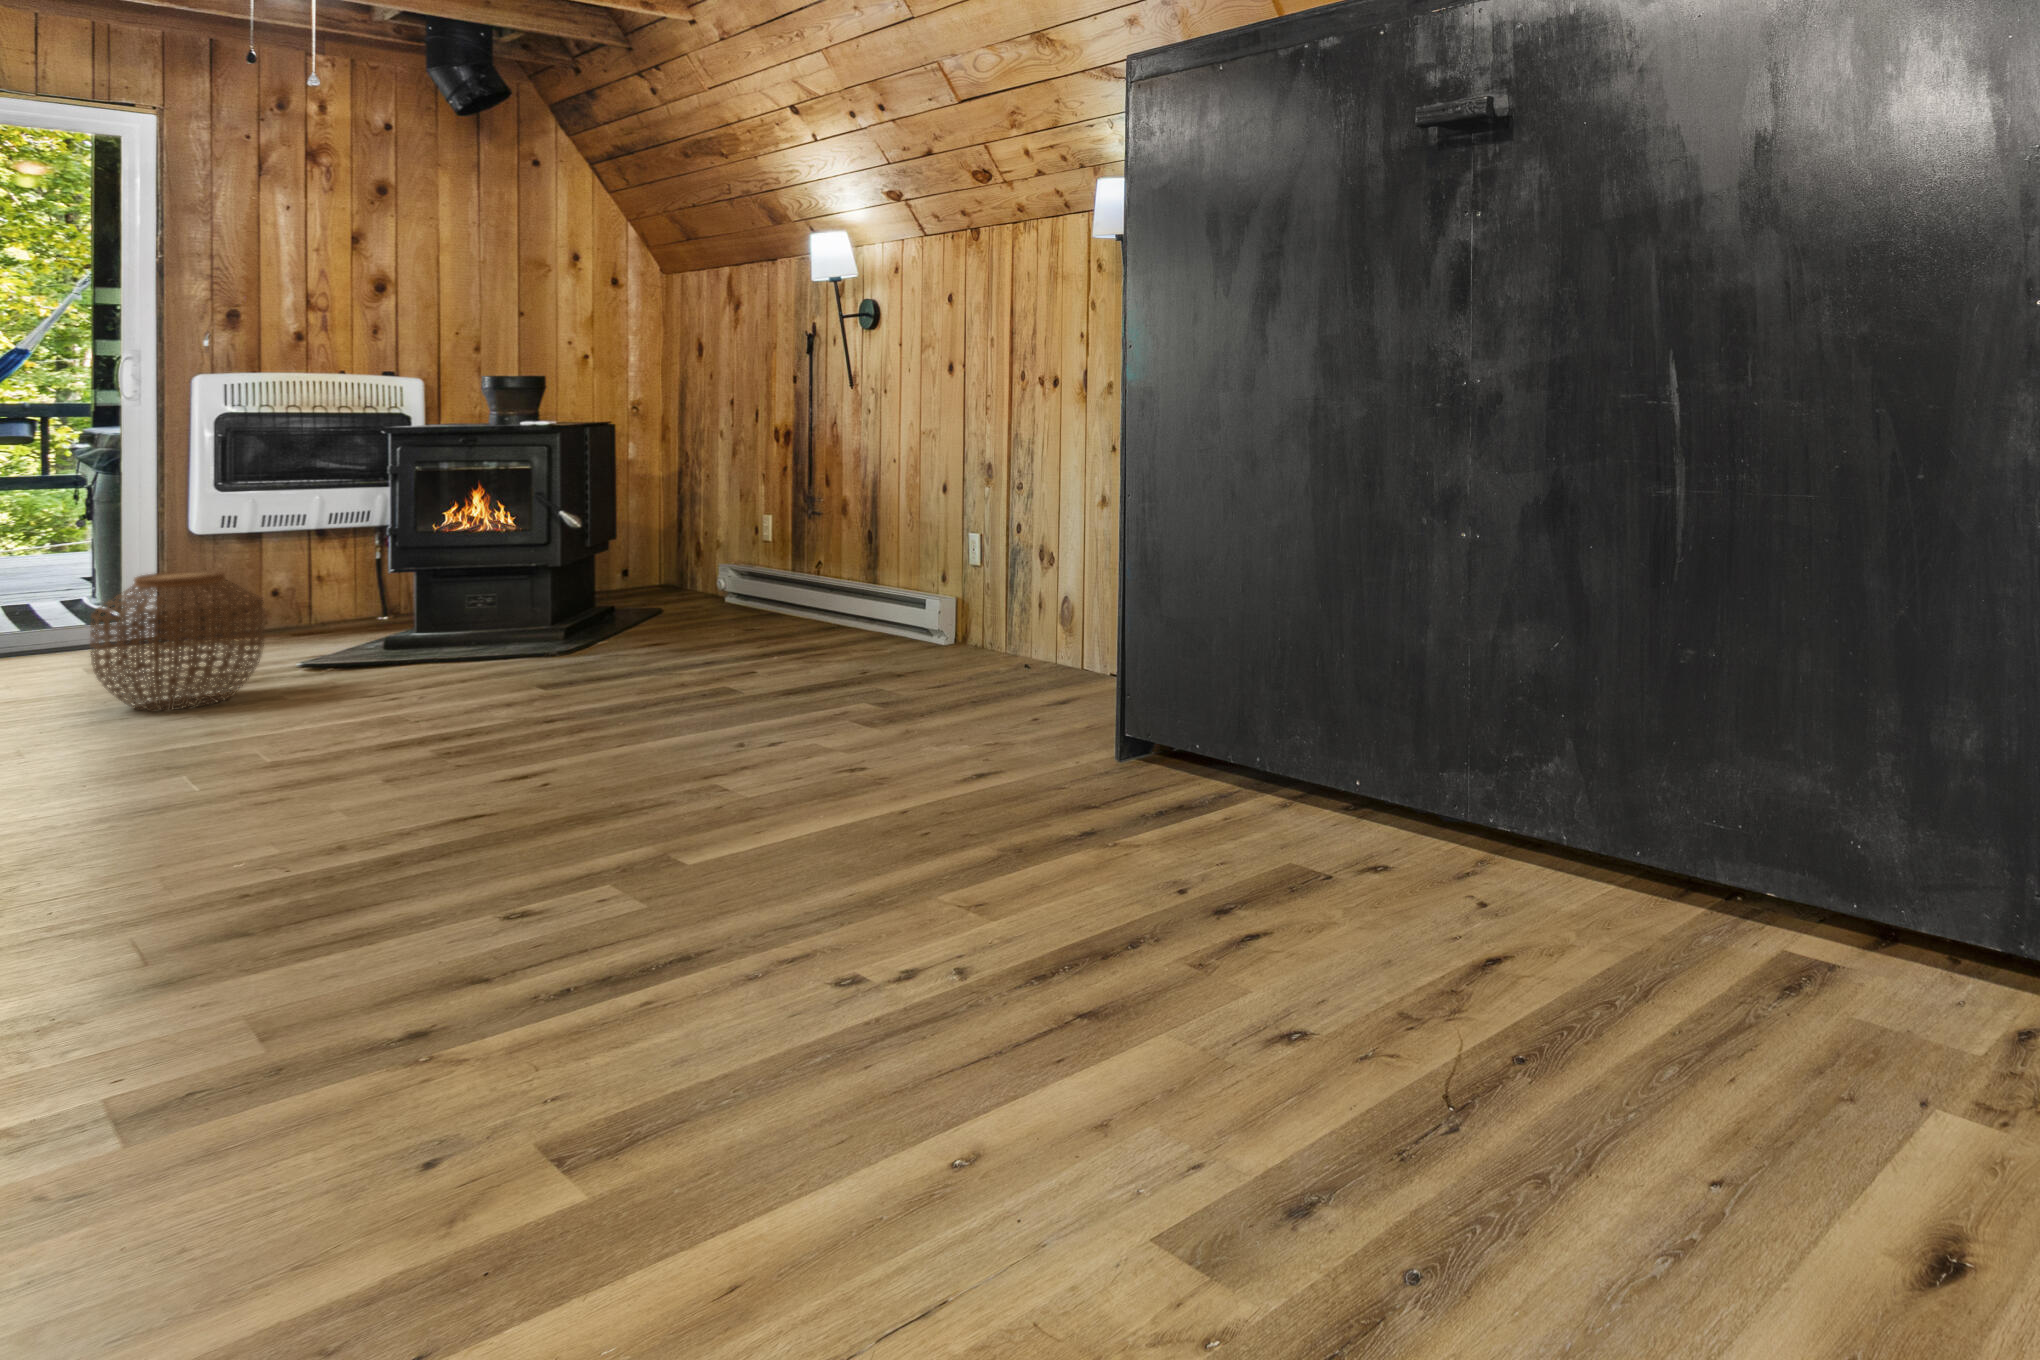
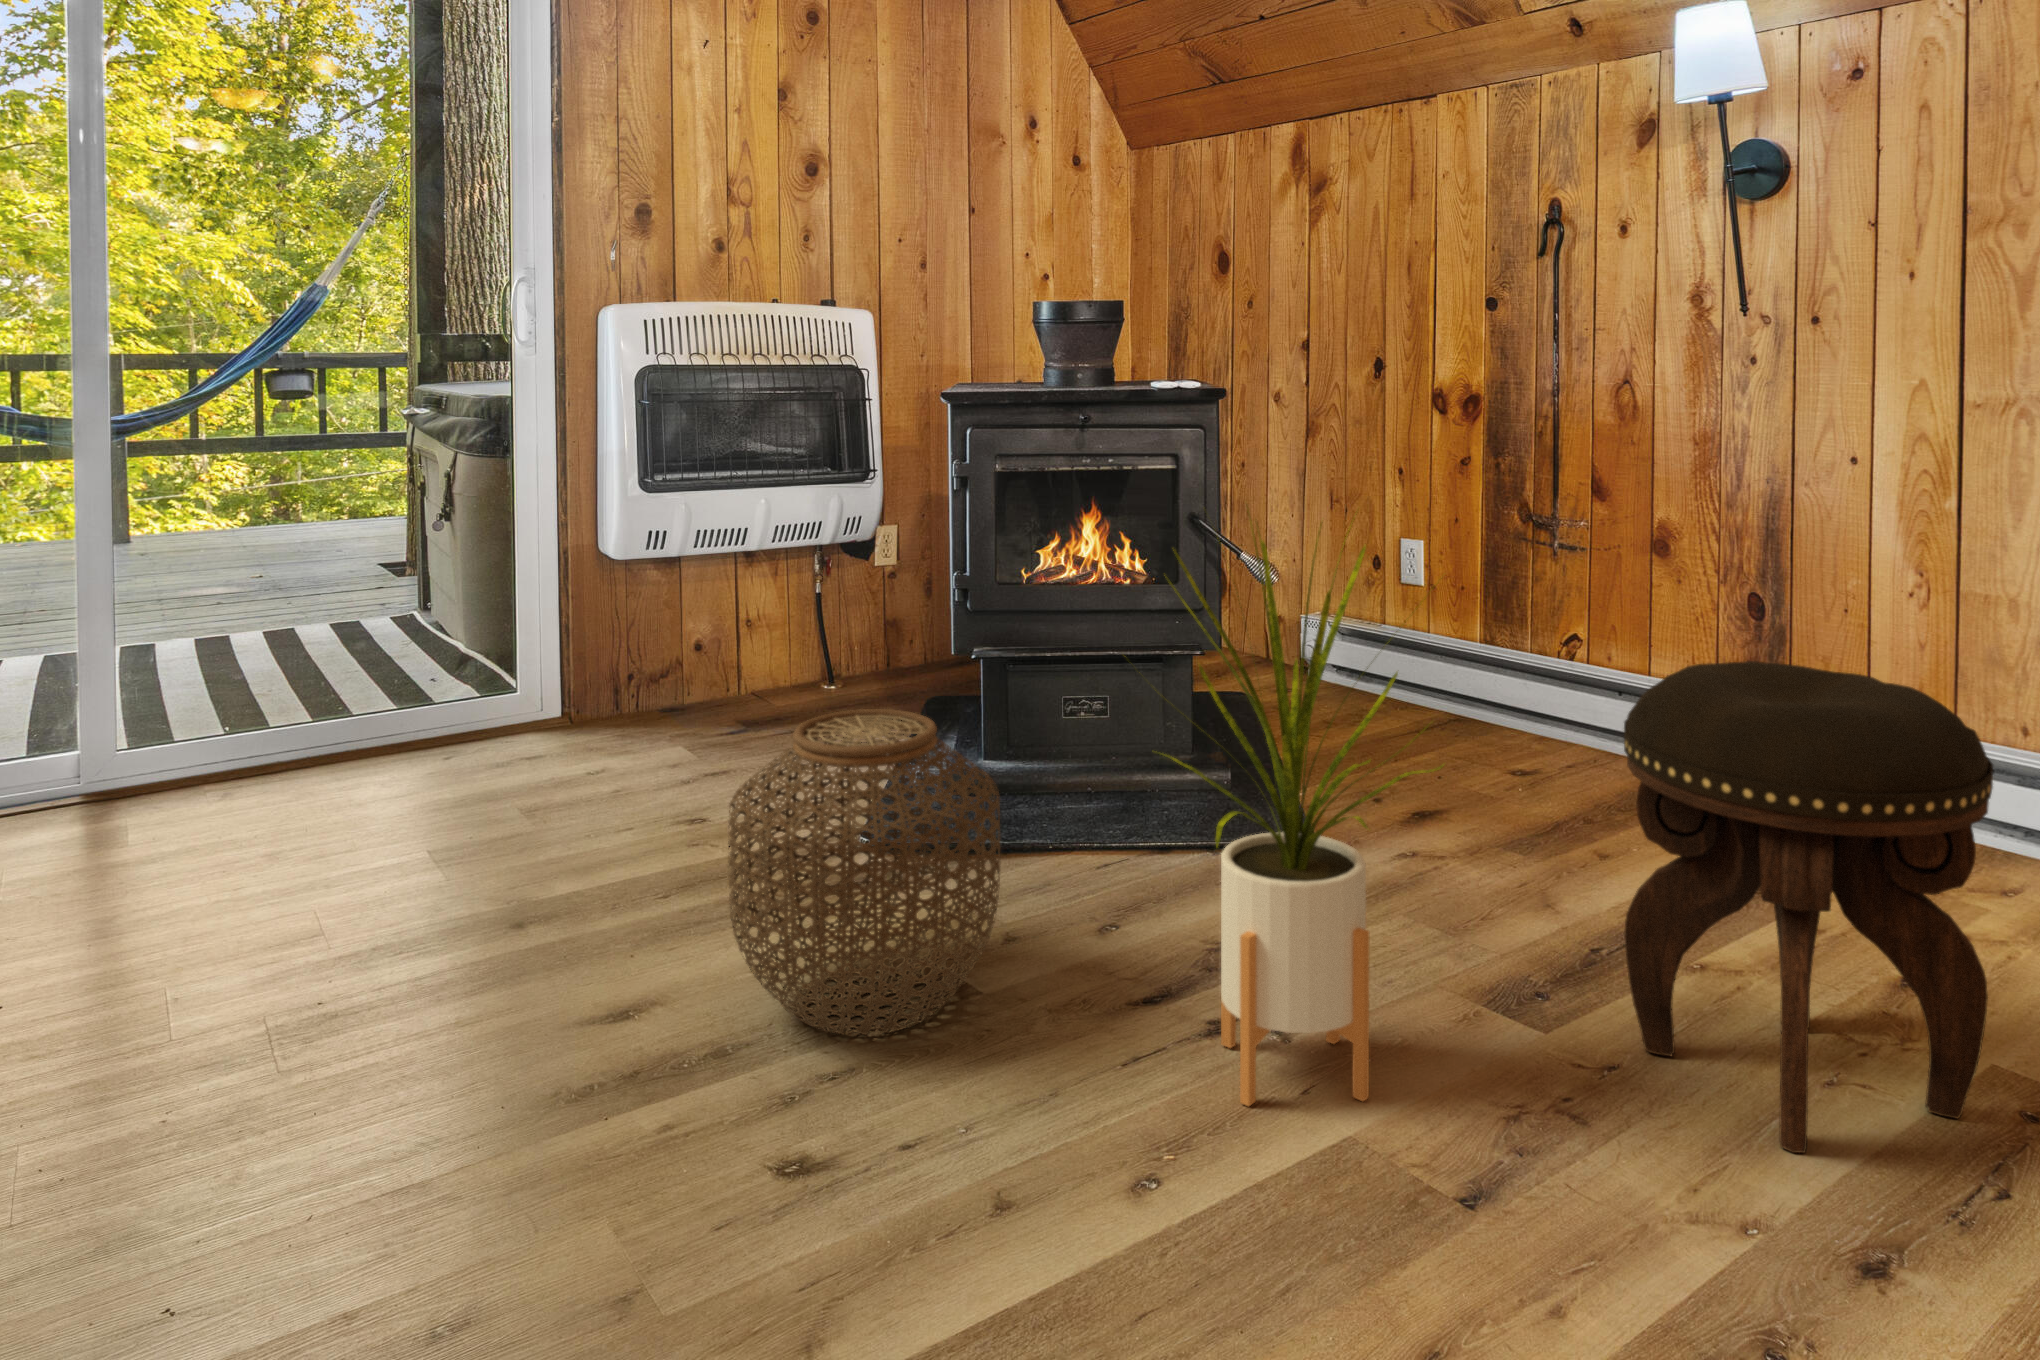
house plant: none [268,465,443,716] -> present [1139,511,1444,1106]
footstool: none [513,535,675,714] -> present [1624,661,1993,1153]

